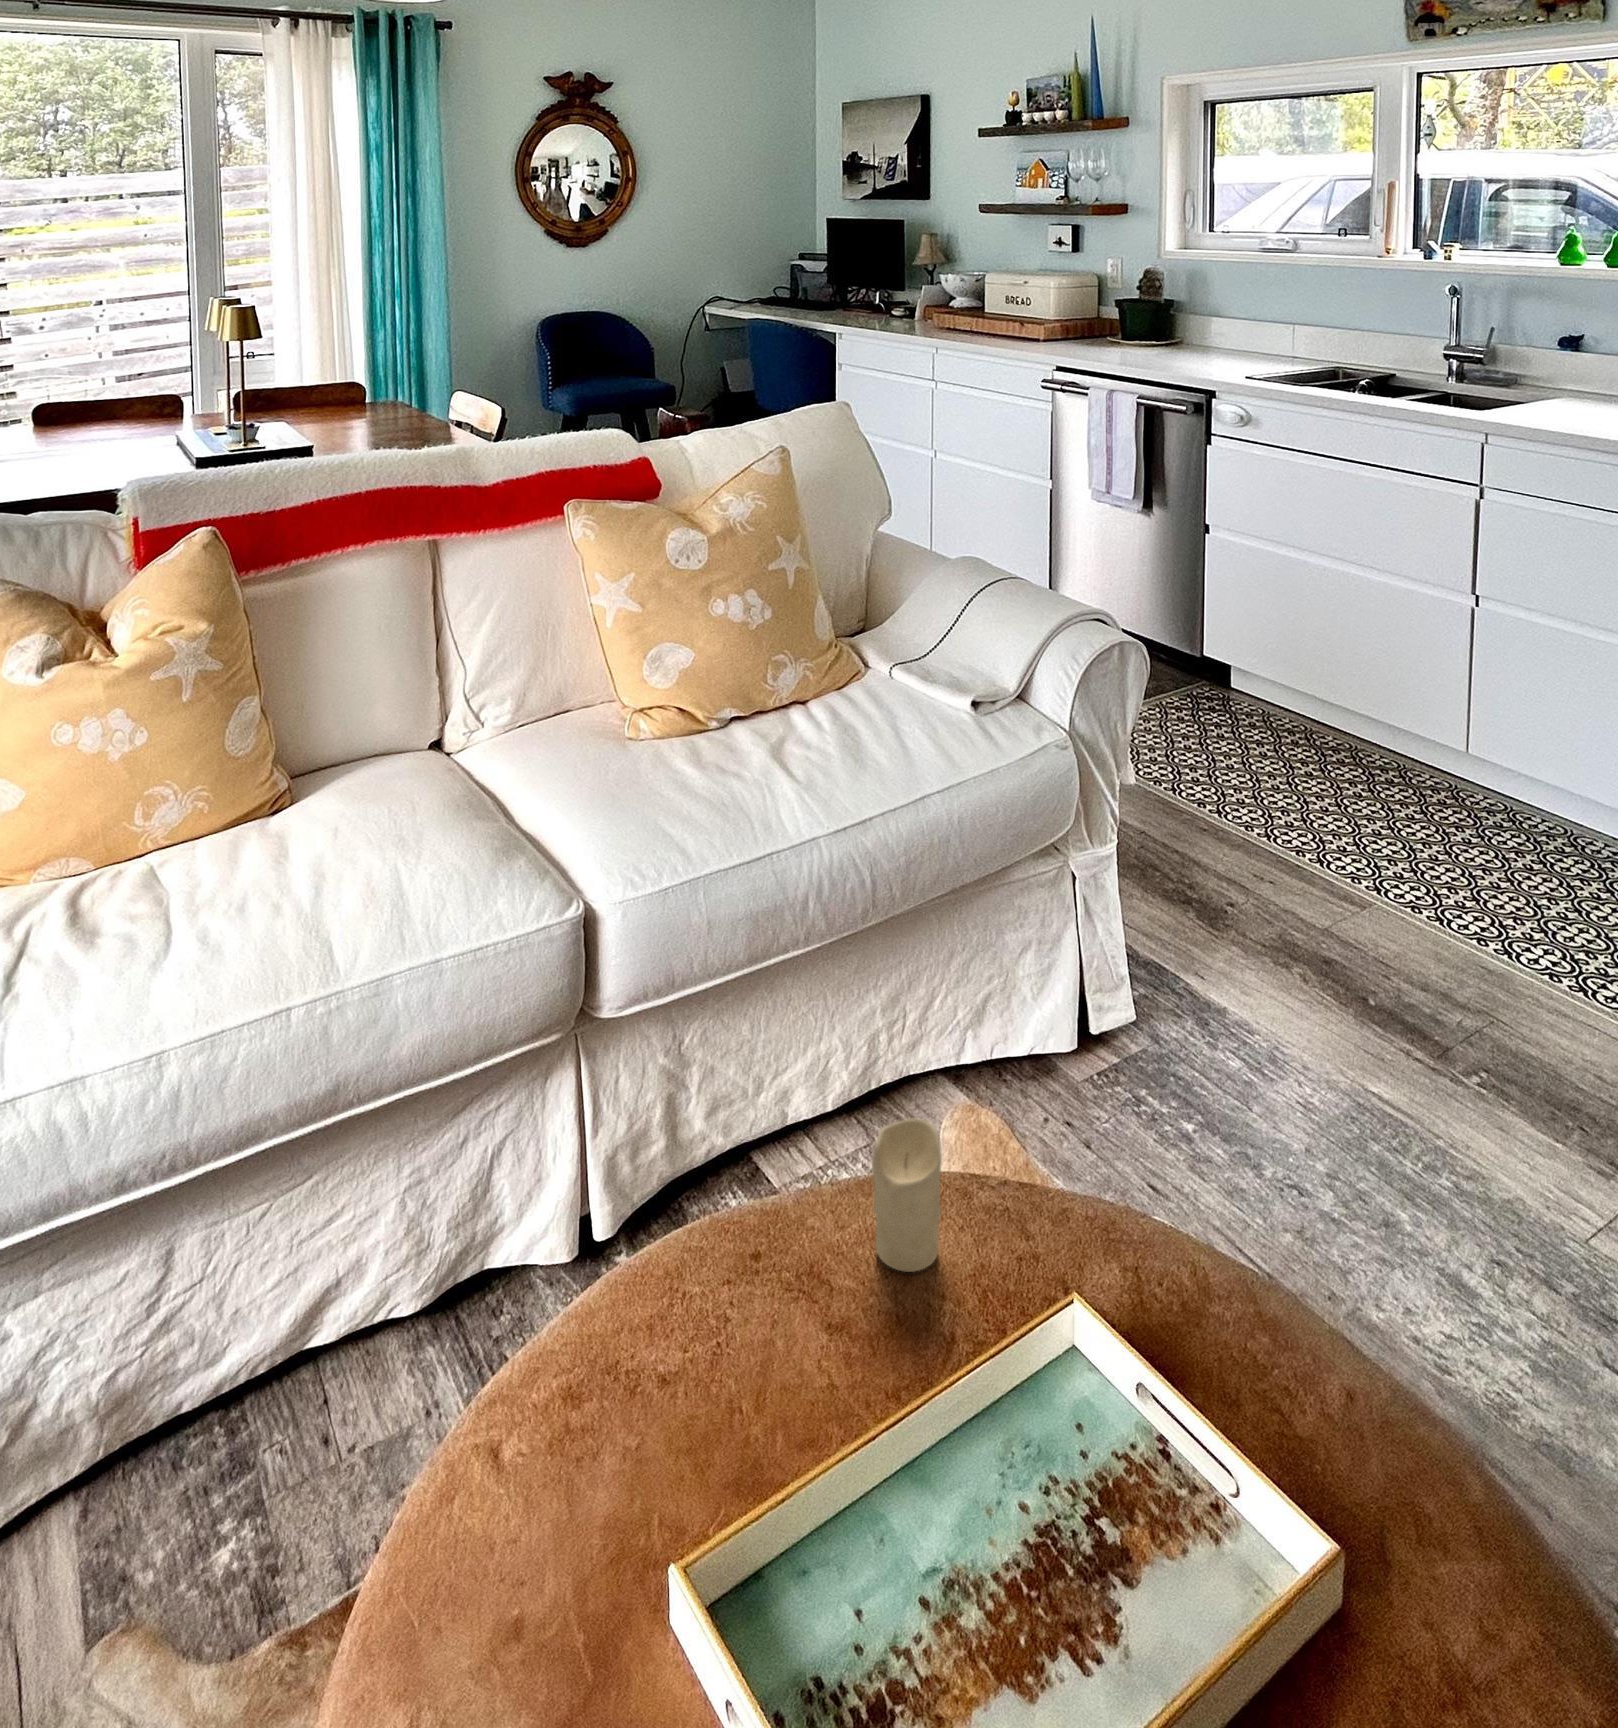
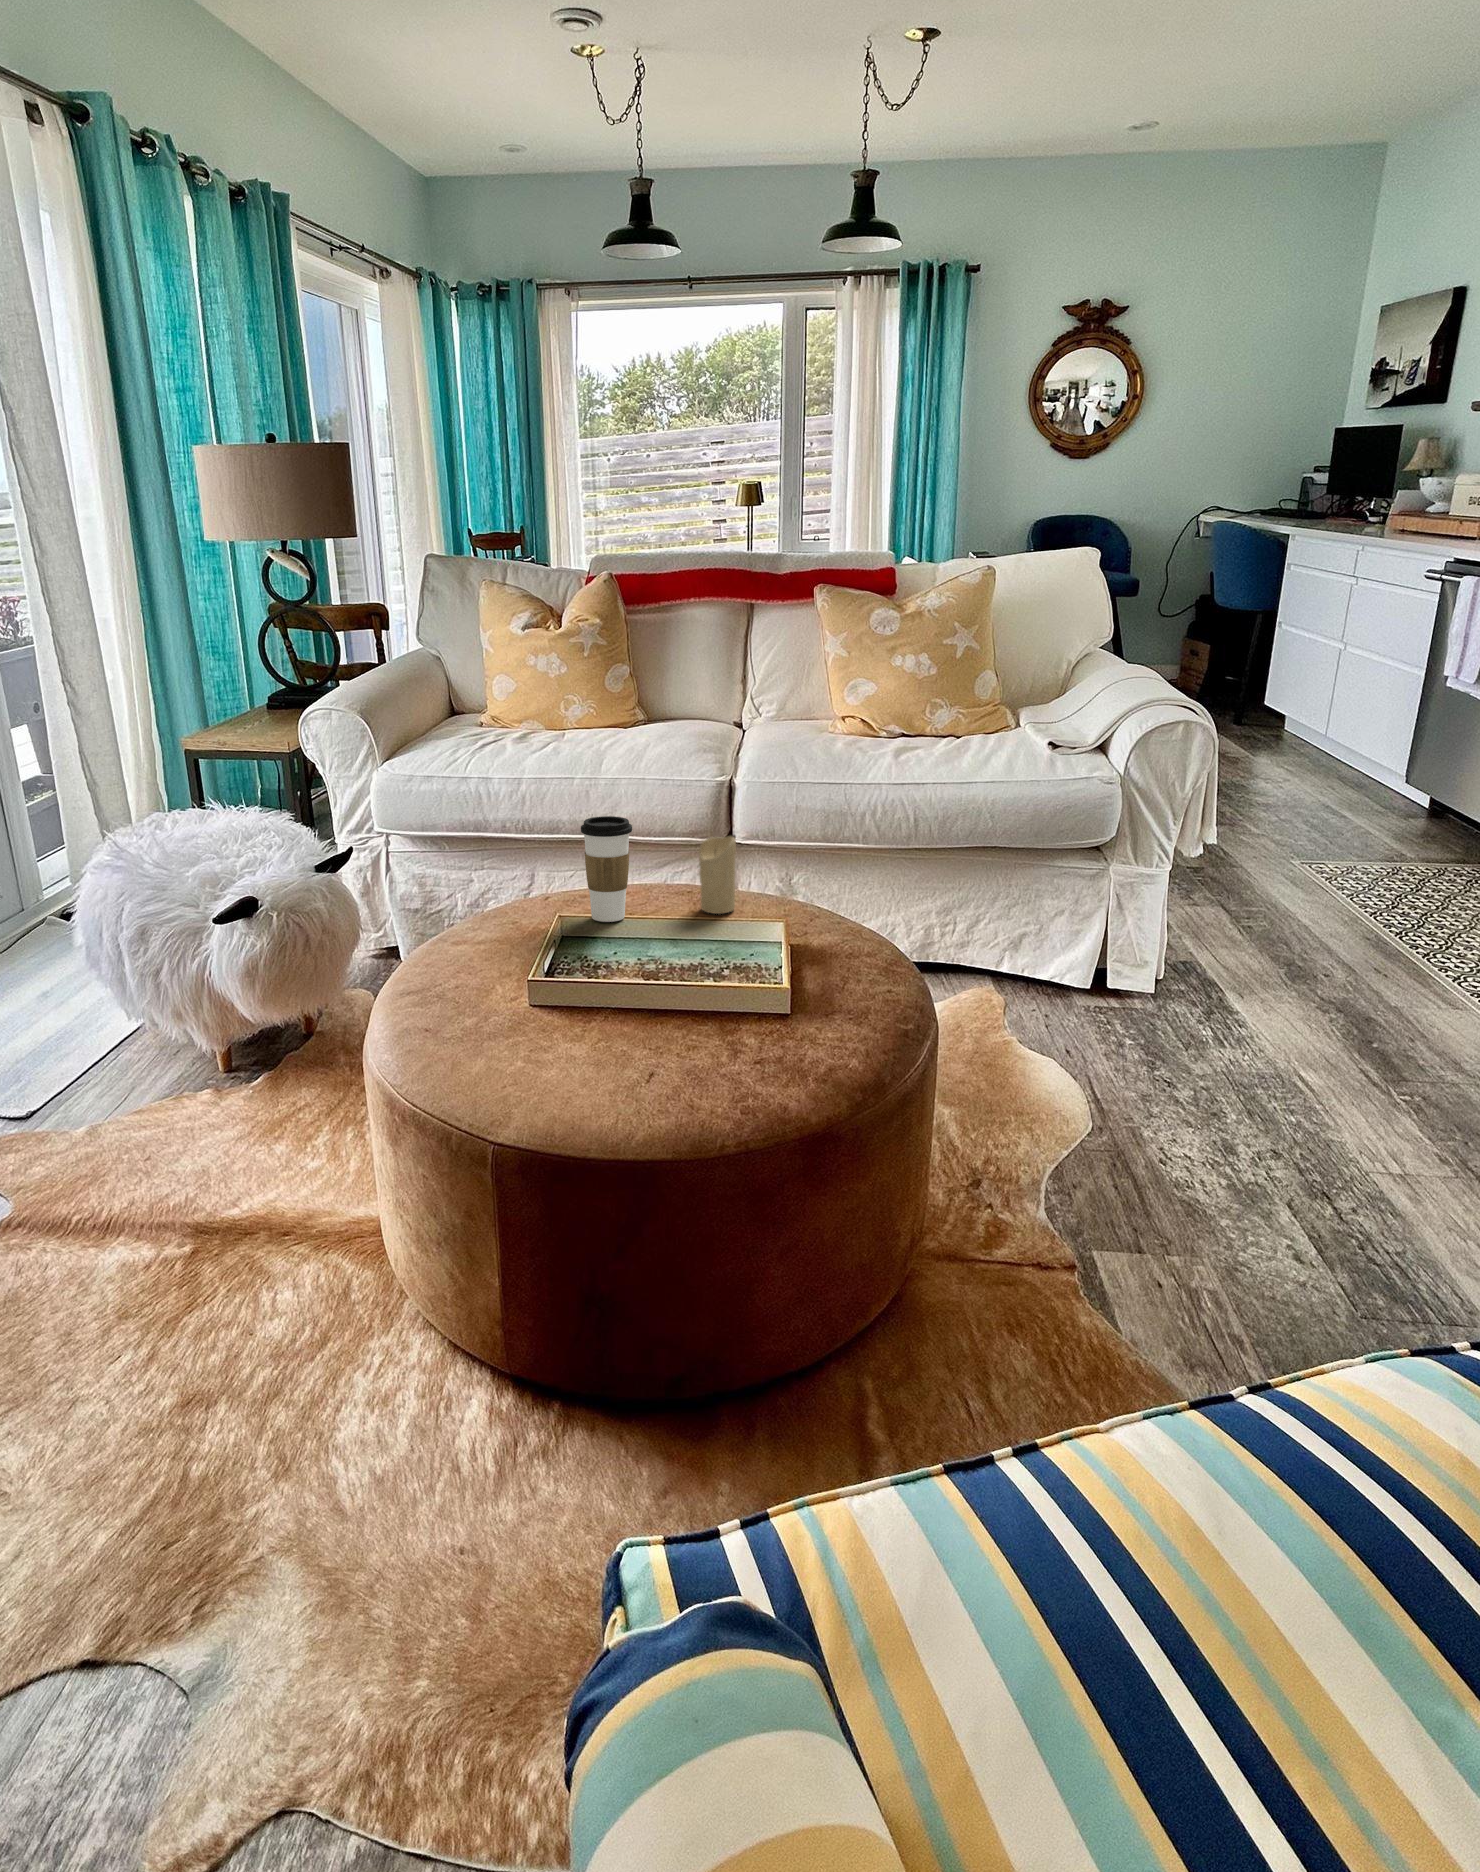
coffee cup: none [703,1162,806,1385] -> present [581,816,632,922]

